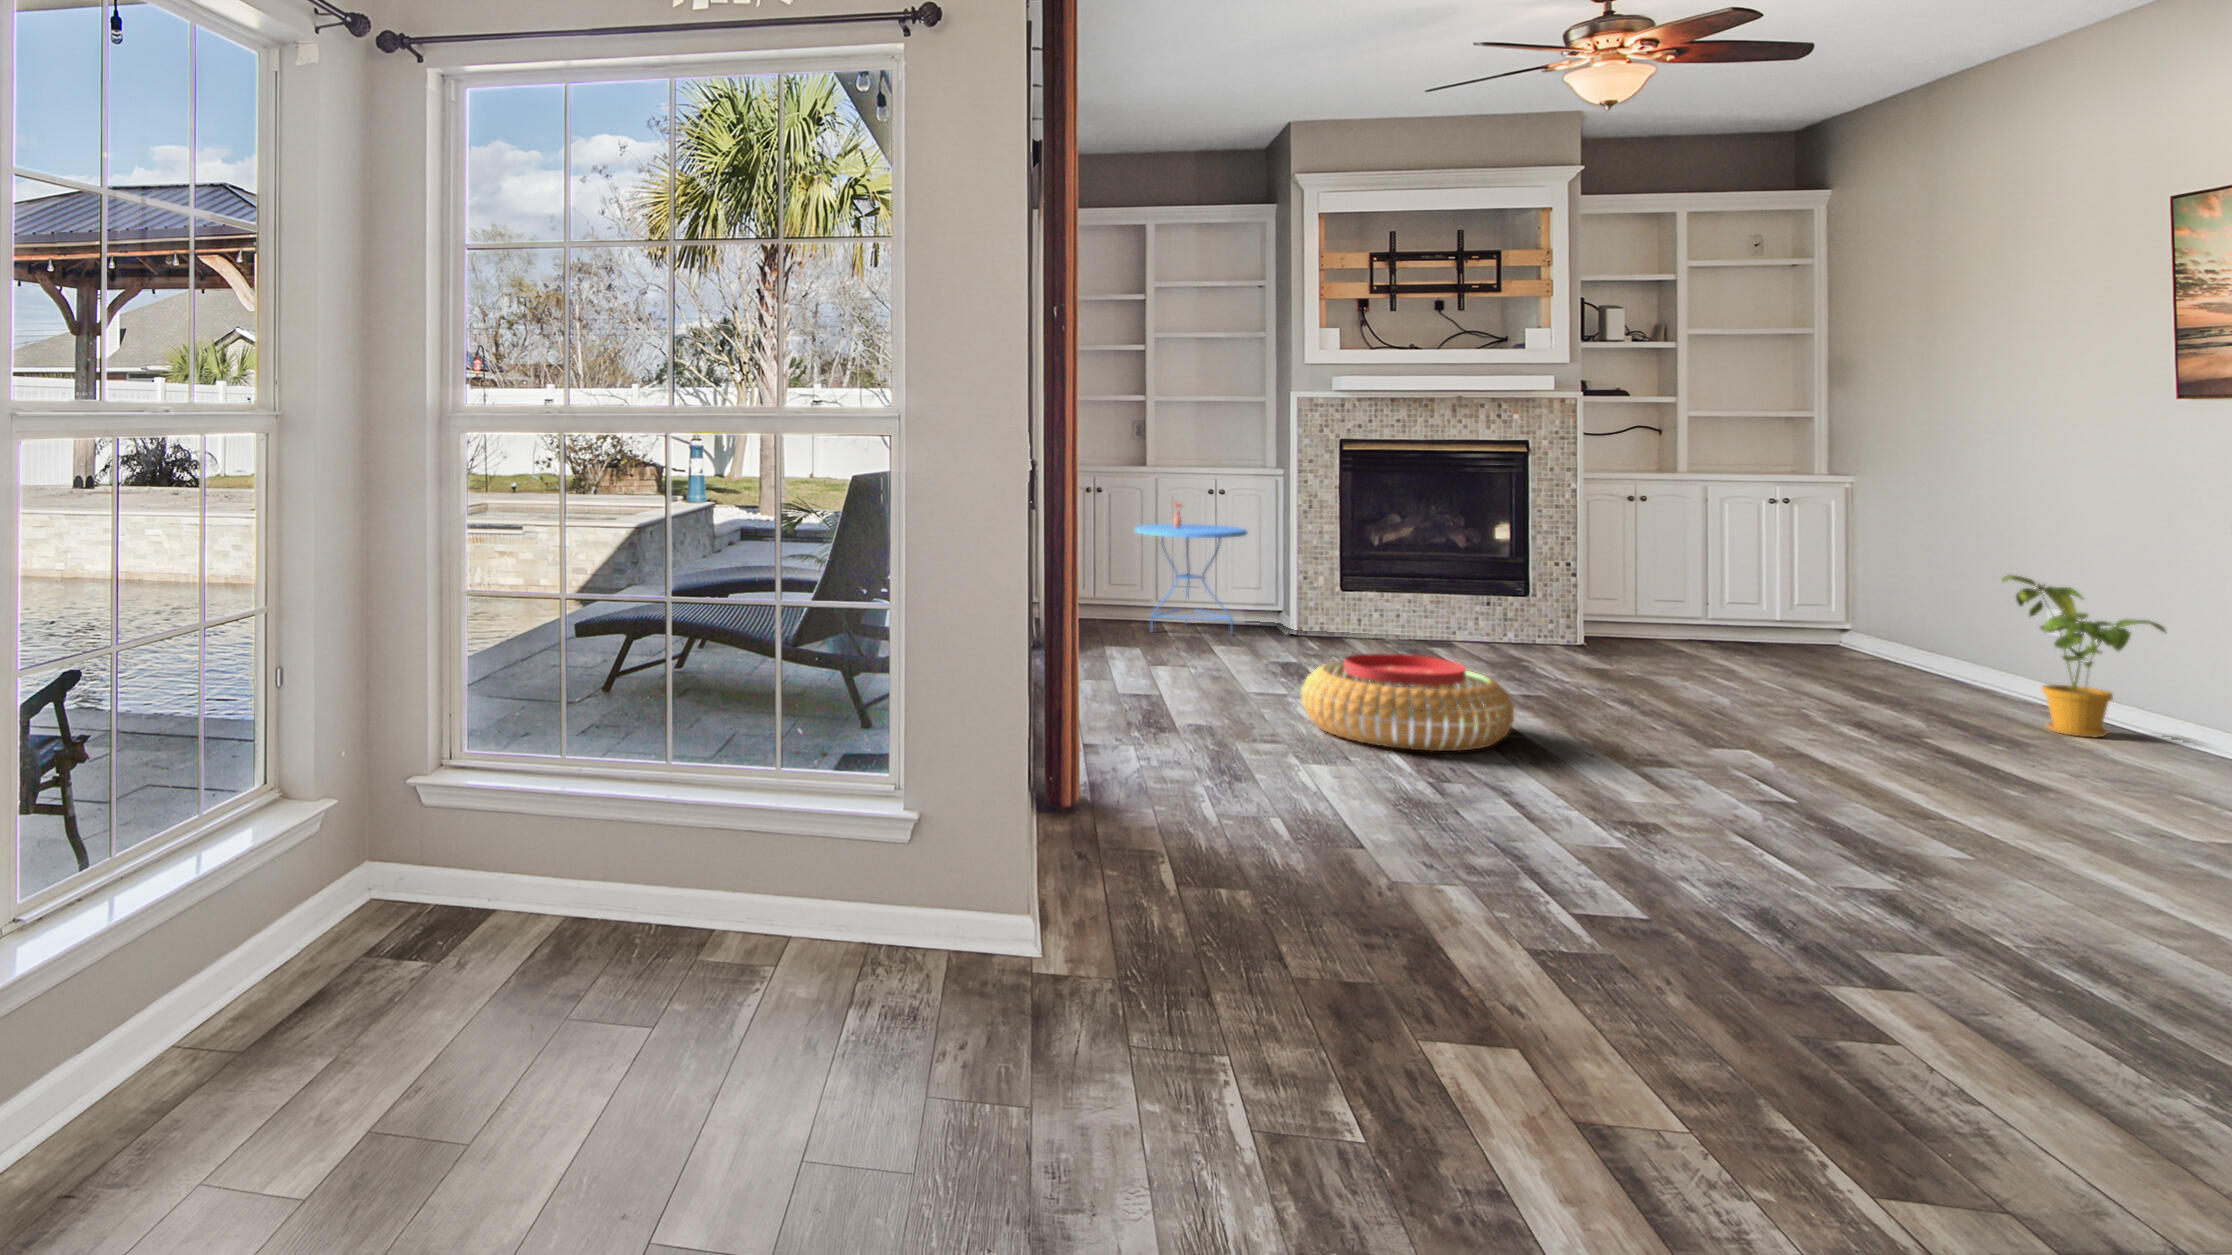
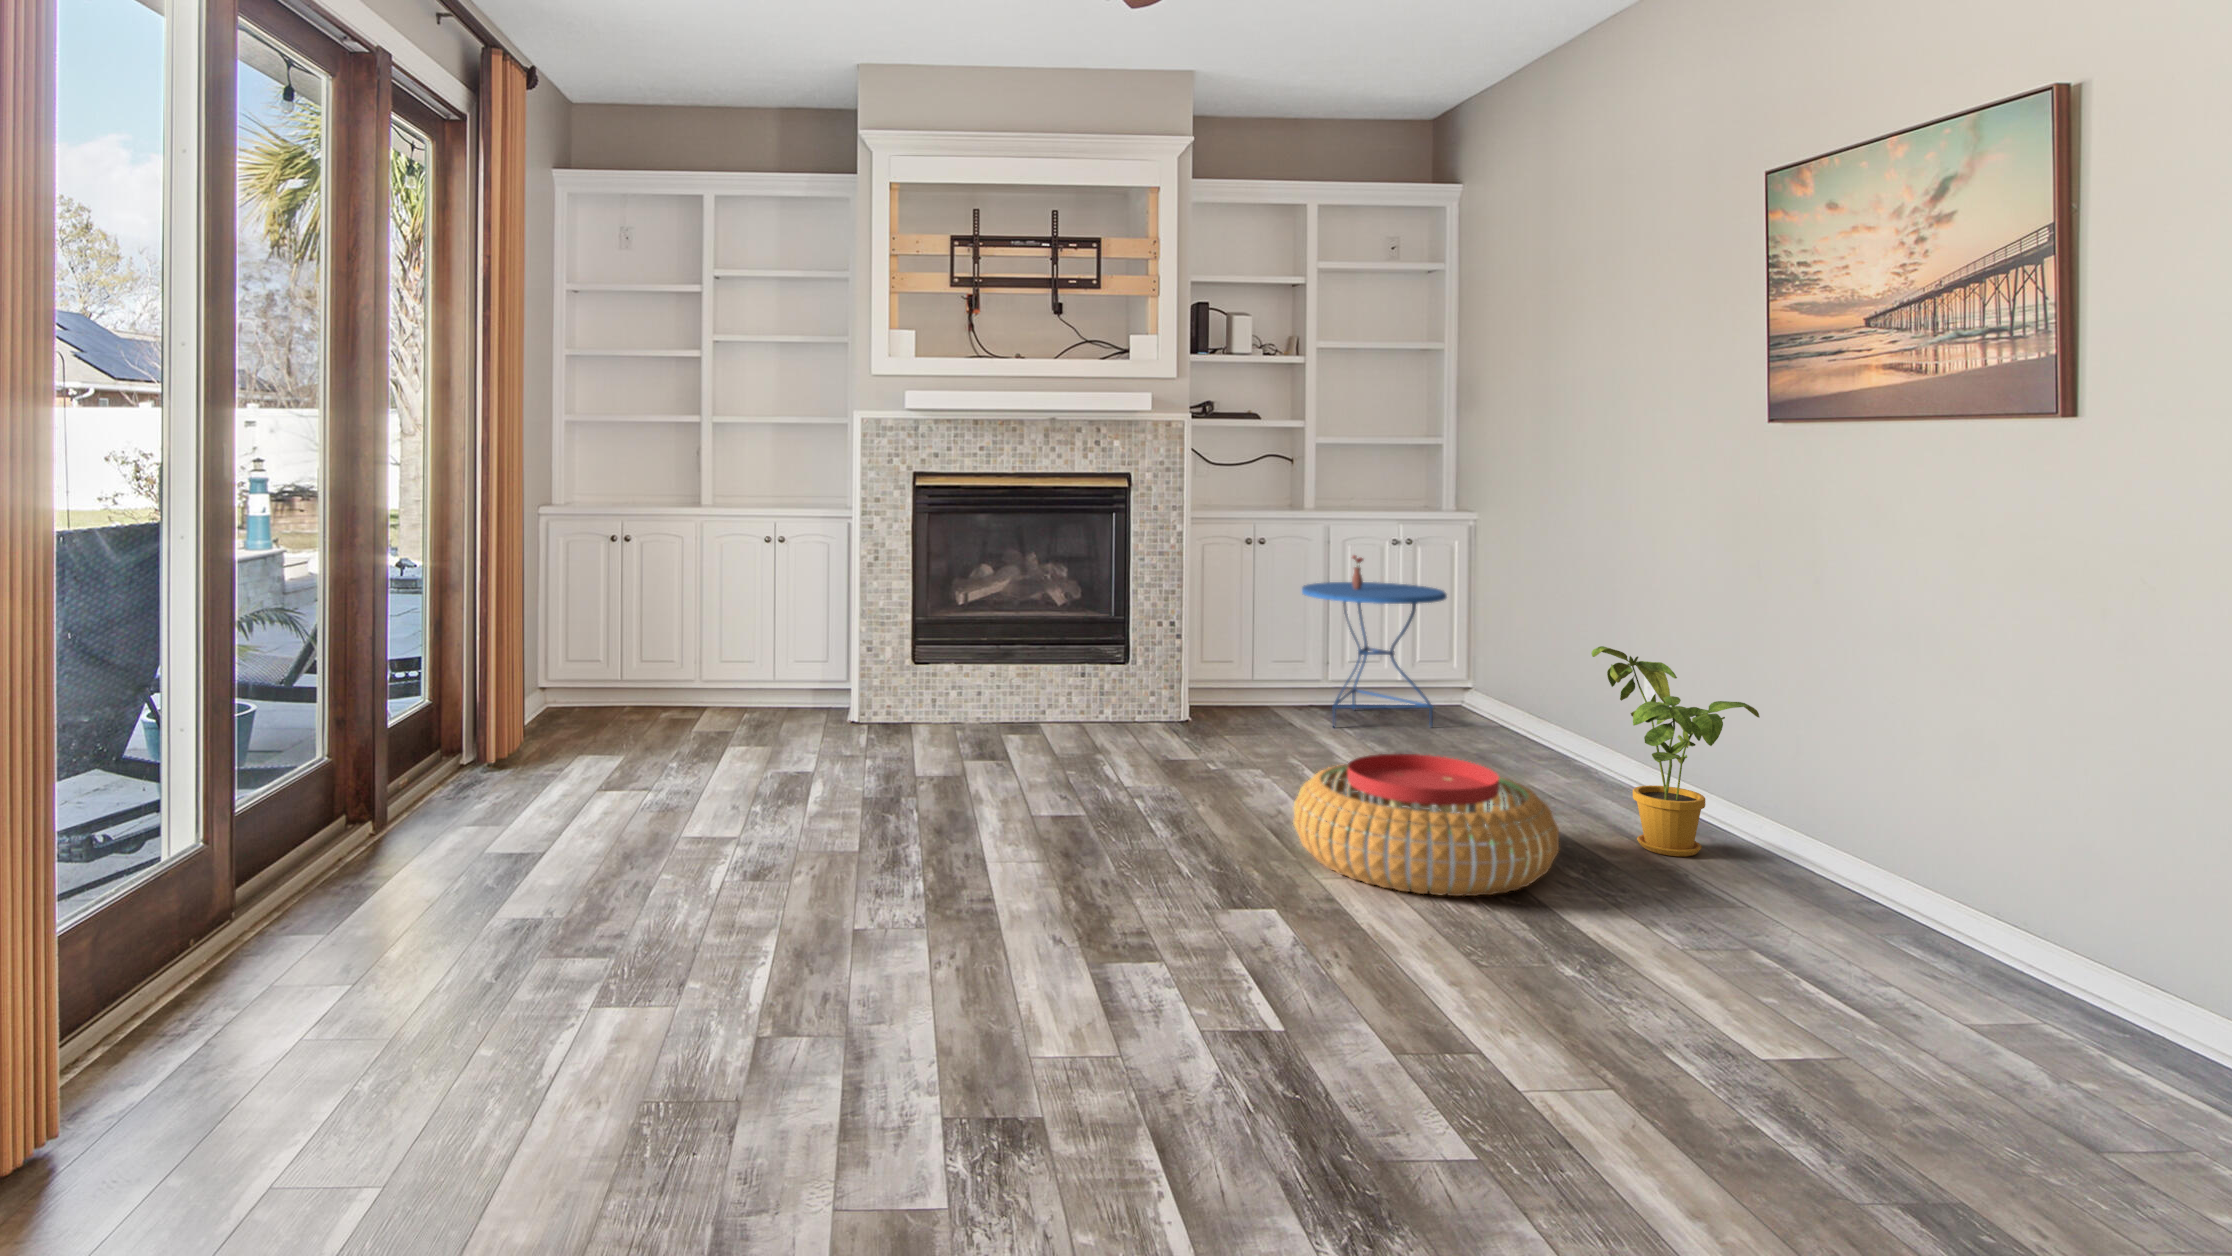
side table: present [1134,503,1247,634] -> present [1302,555,1447,727]
pouf: present [1301,653,1514,751] -> present [1294,754,1559,896]

